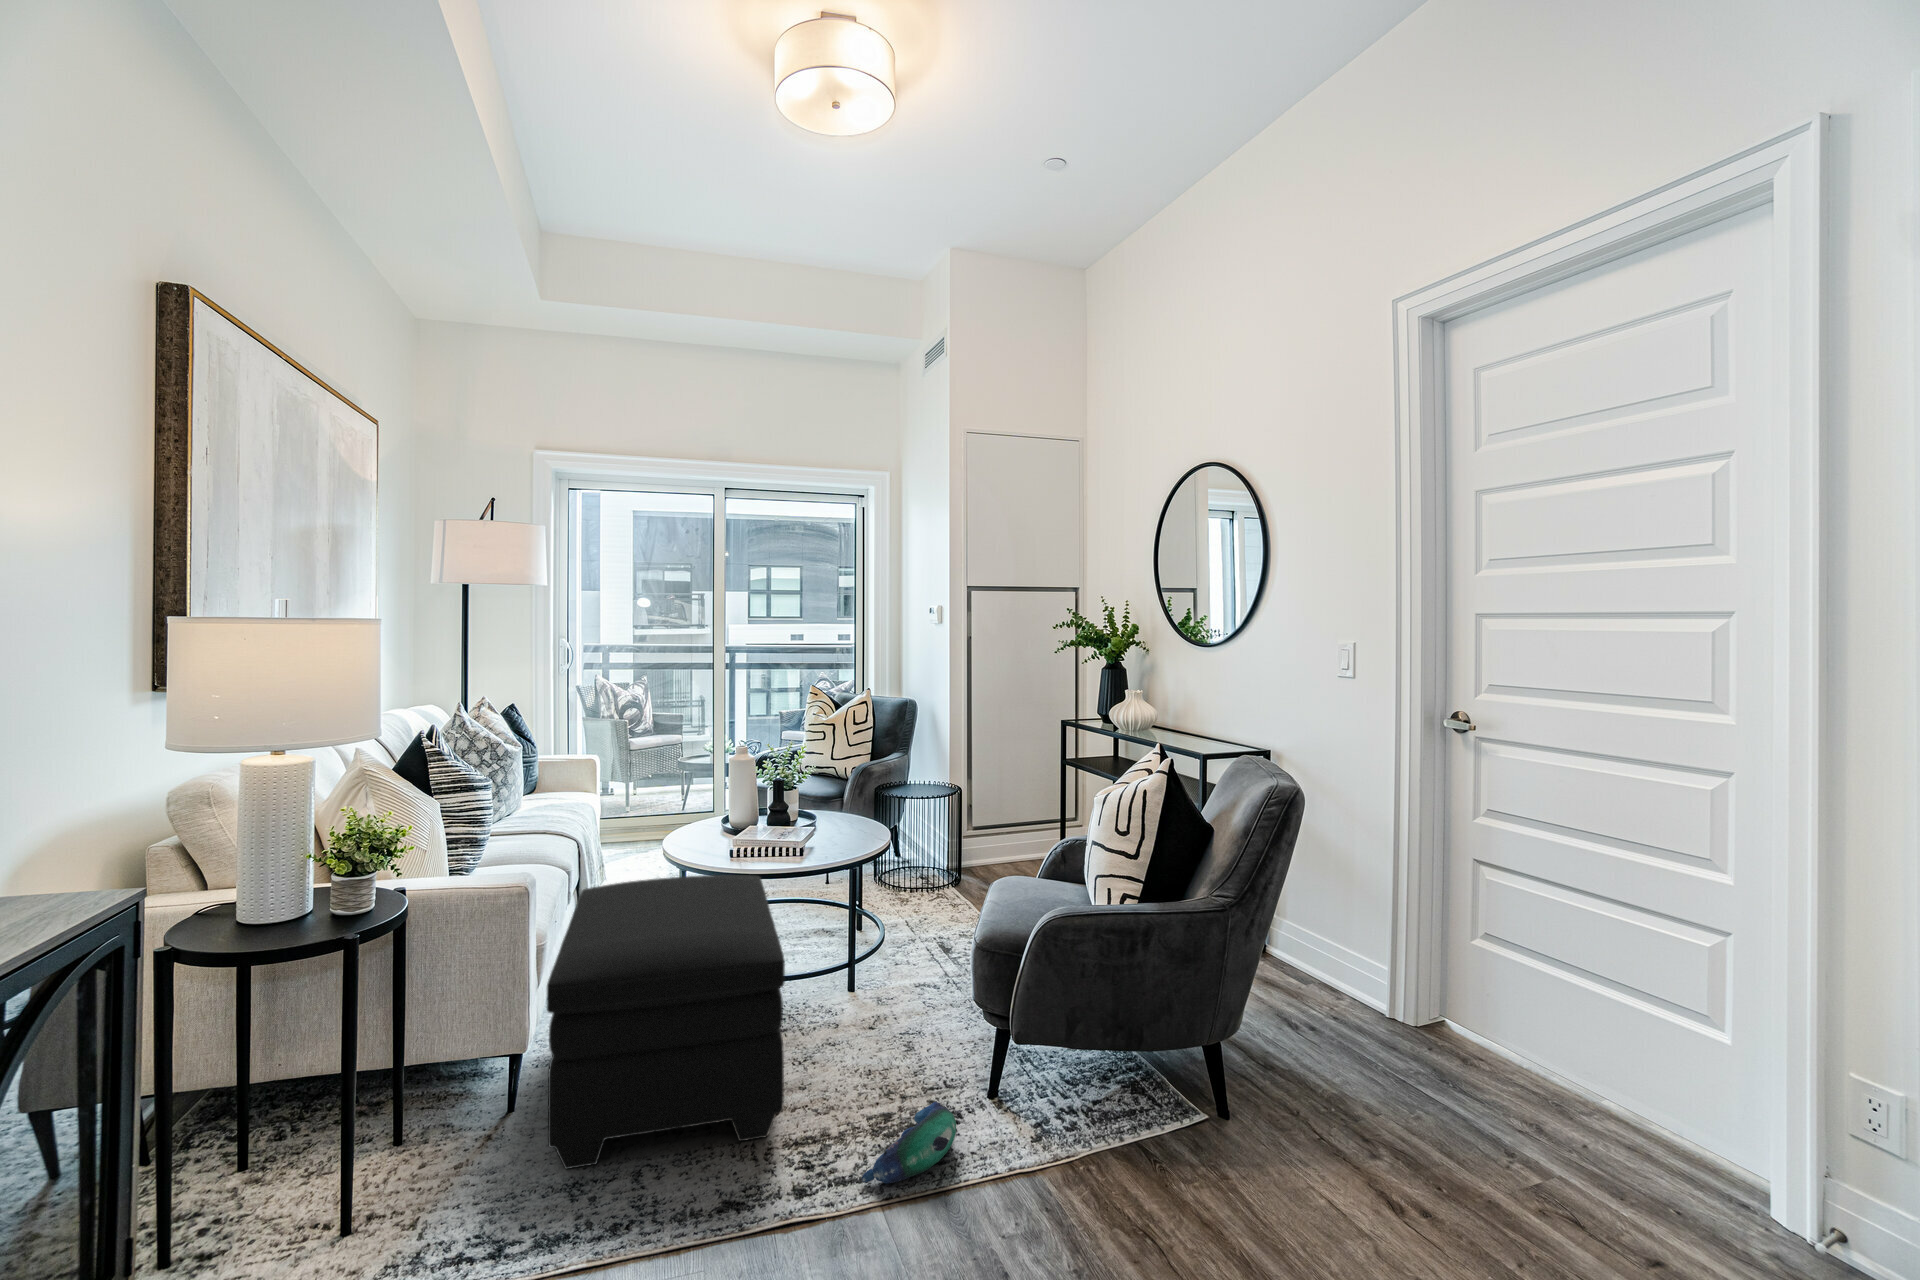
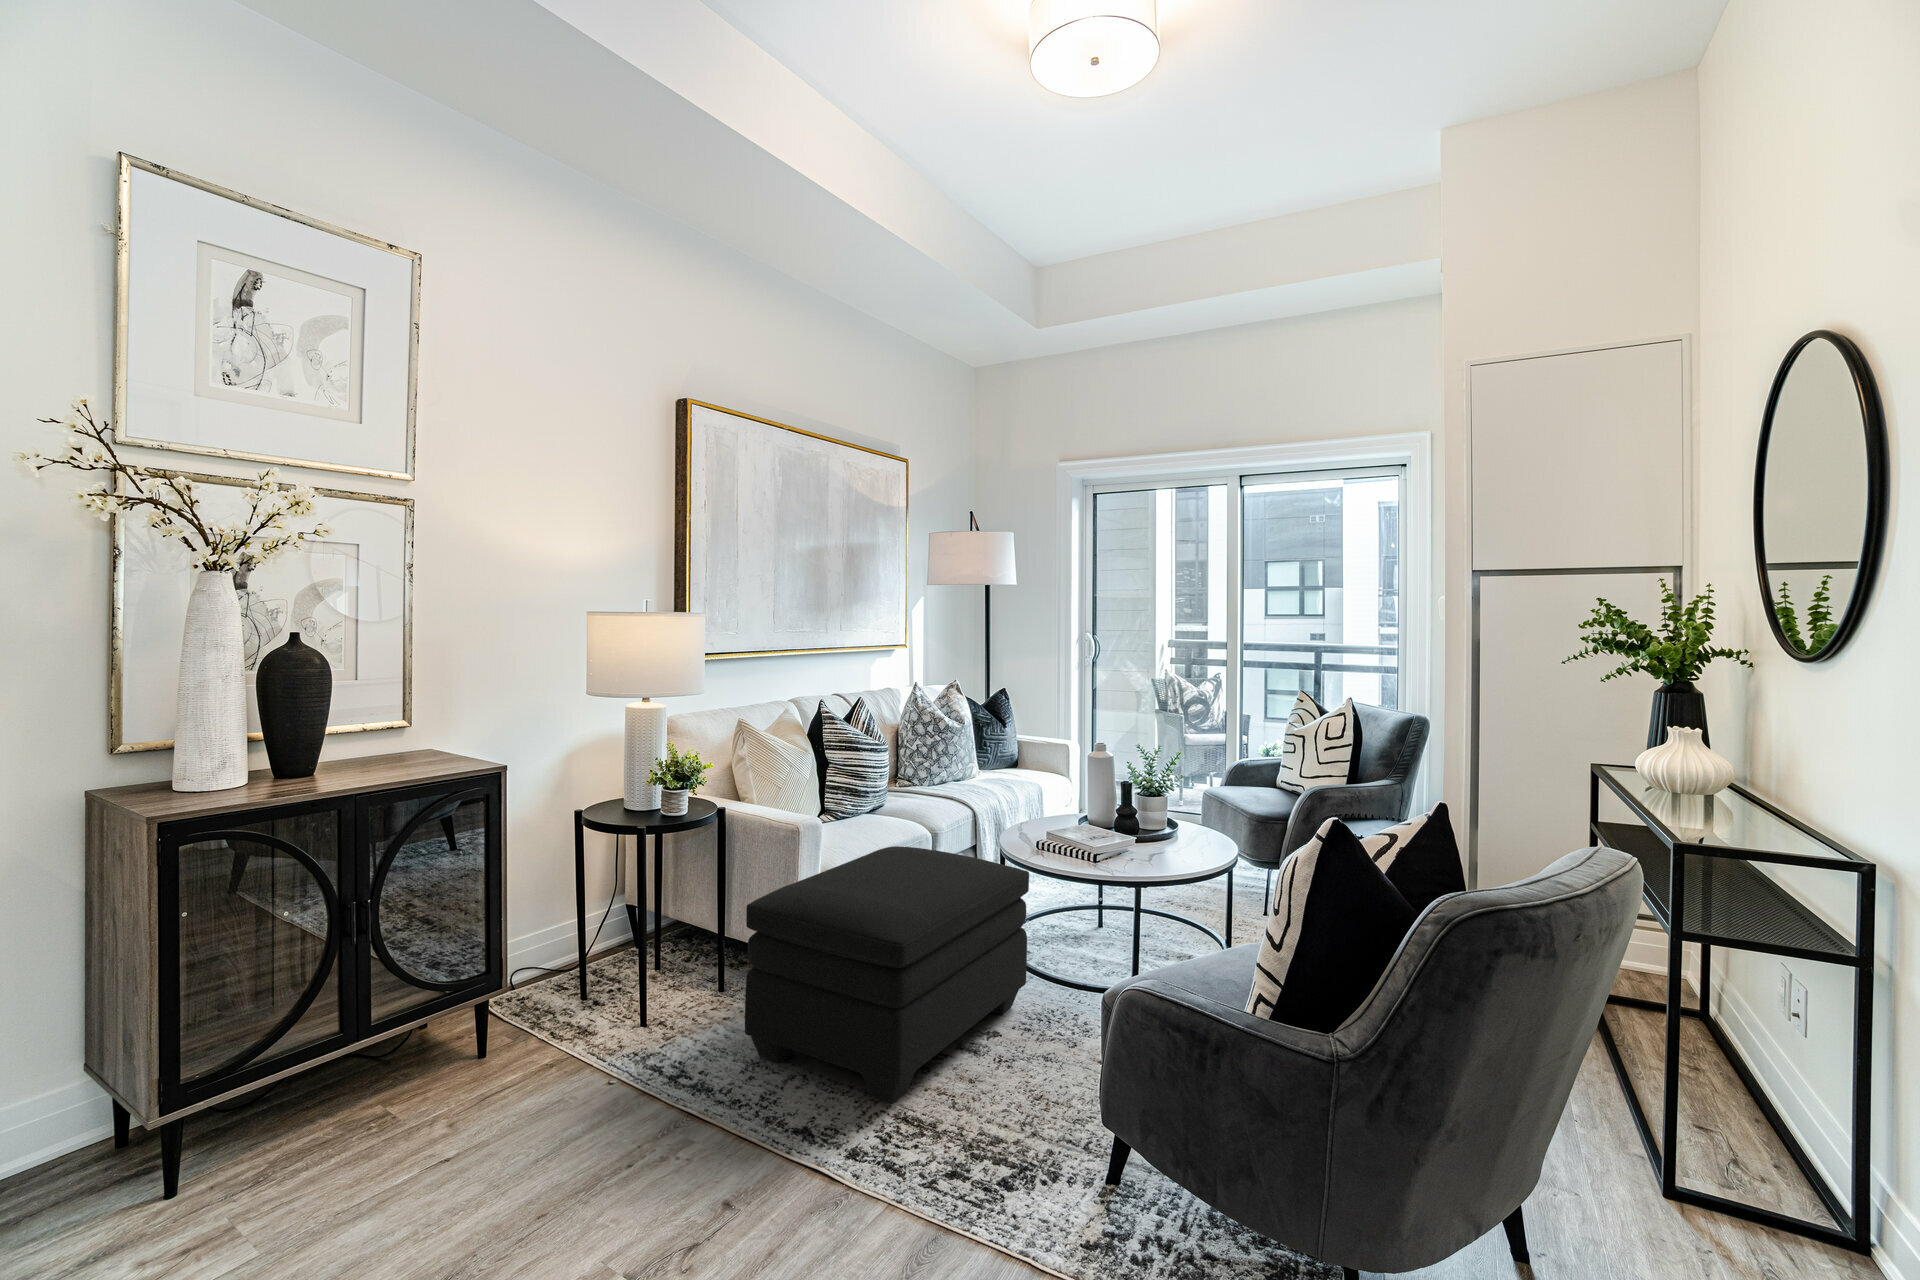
plush toy: present [861,1102,956,1183] -> none [899,1144,1037,1196]

